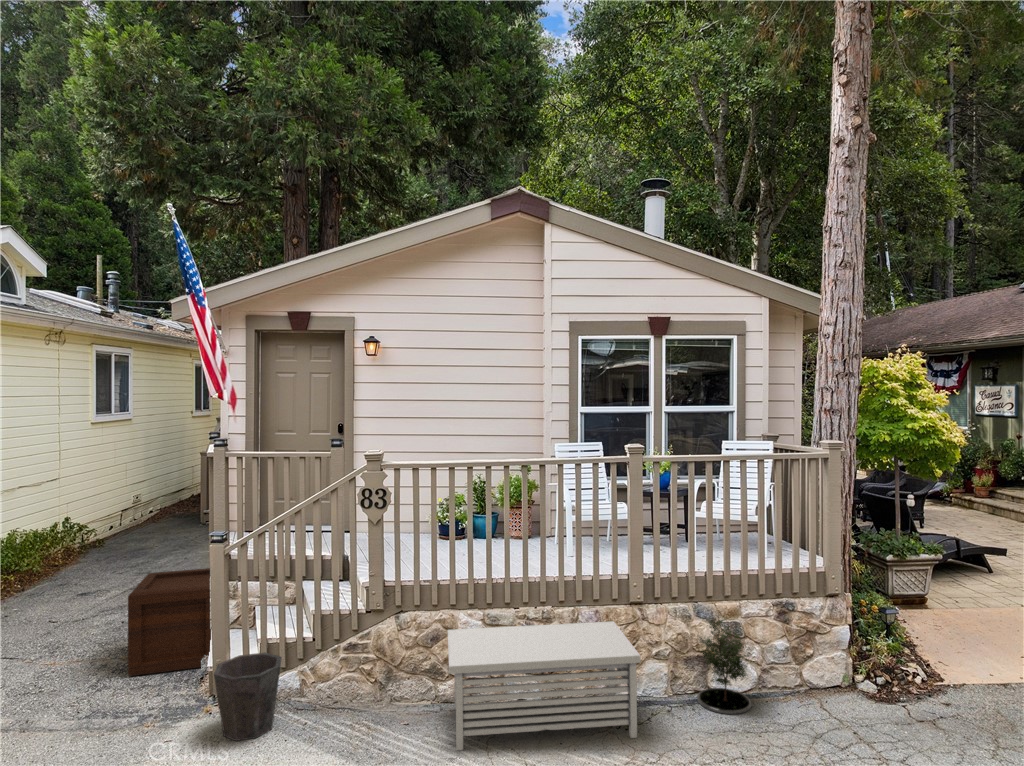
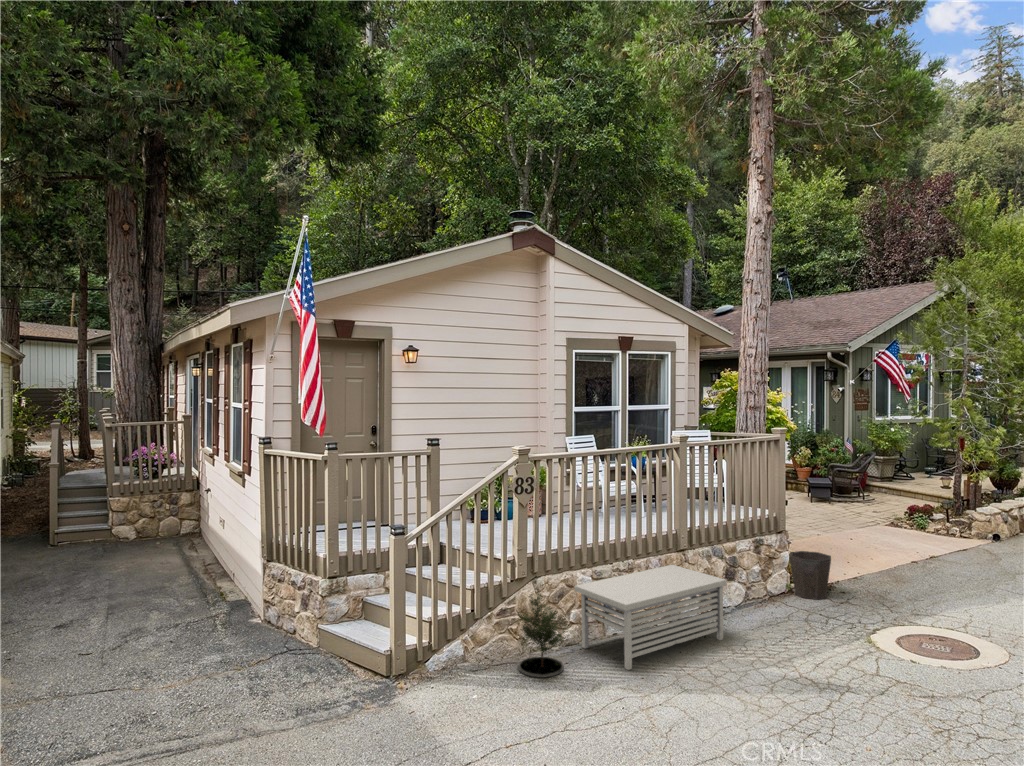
wooden crate: present [128,568,211,676] -> none [212,568,325,686]
potted tree: present [697,615,752,714] -> present [518,592,565,678]
waste bin: present [214,653,282,741] -> present [789,551,831,600]

